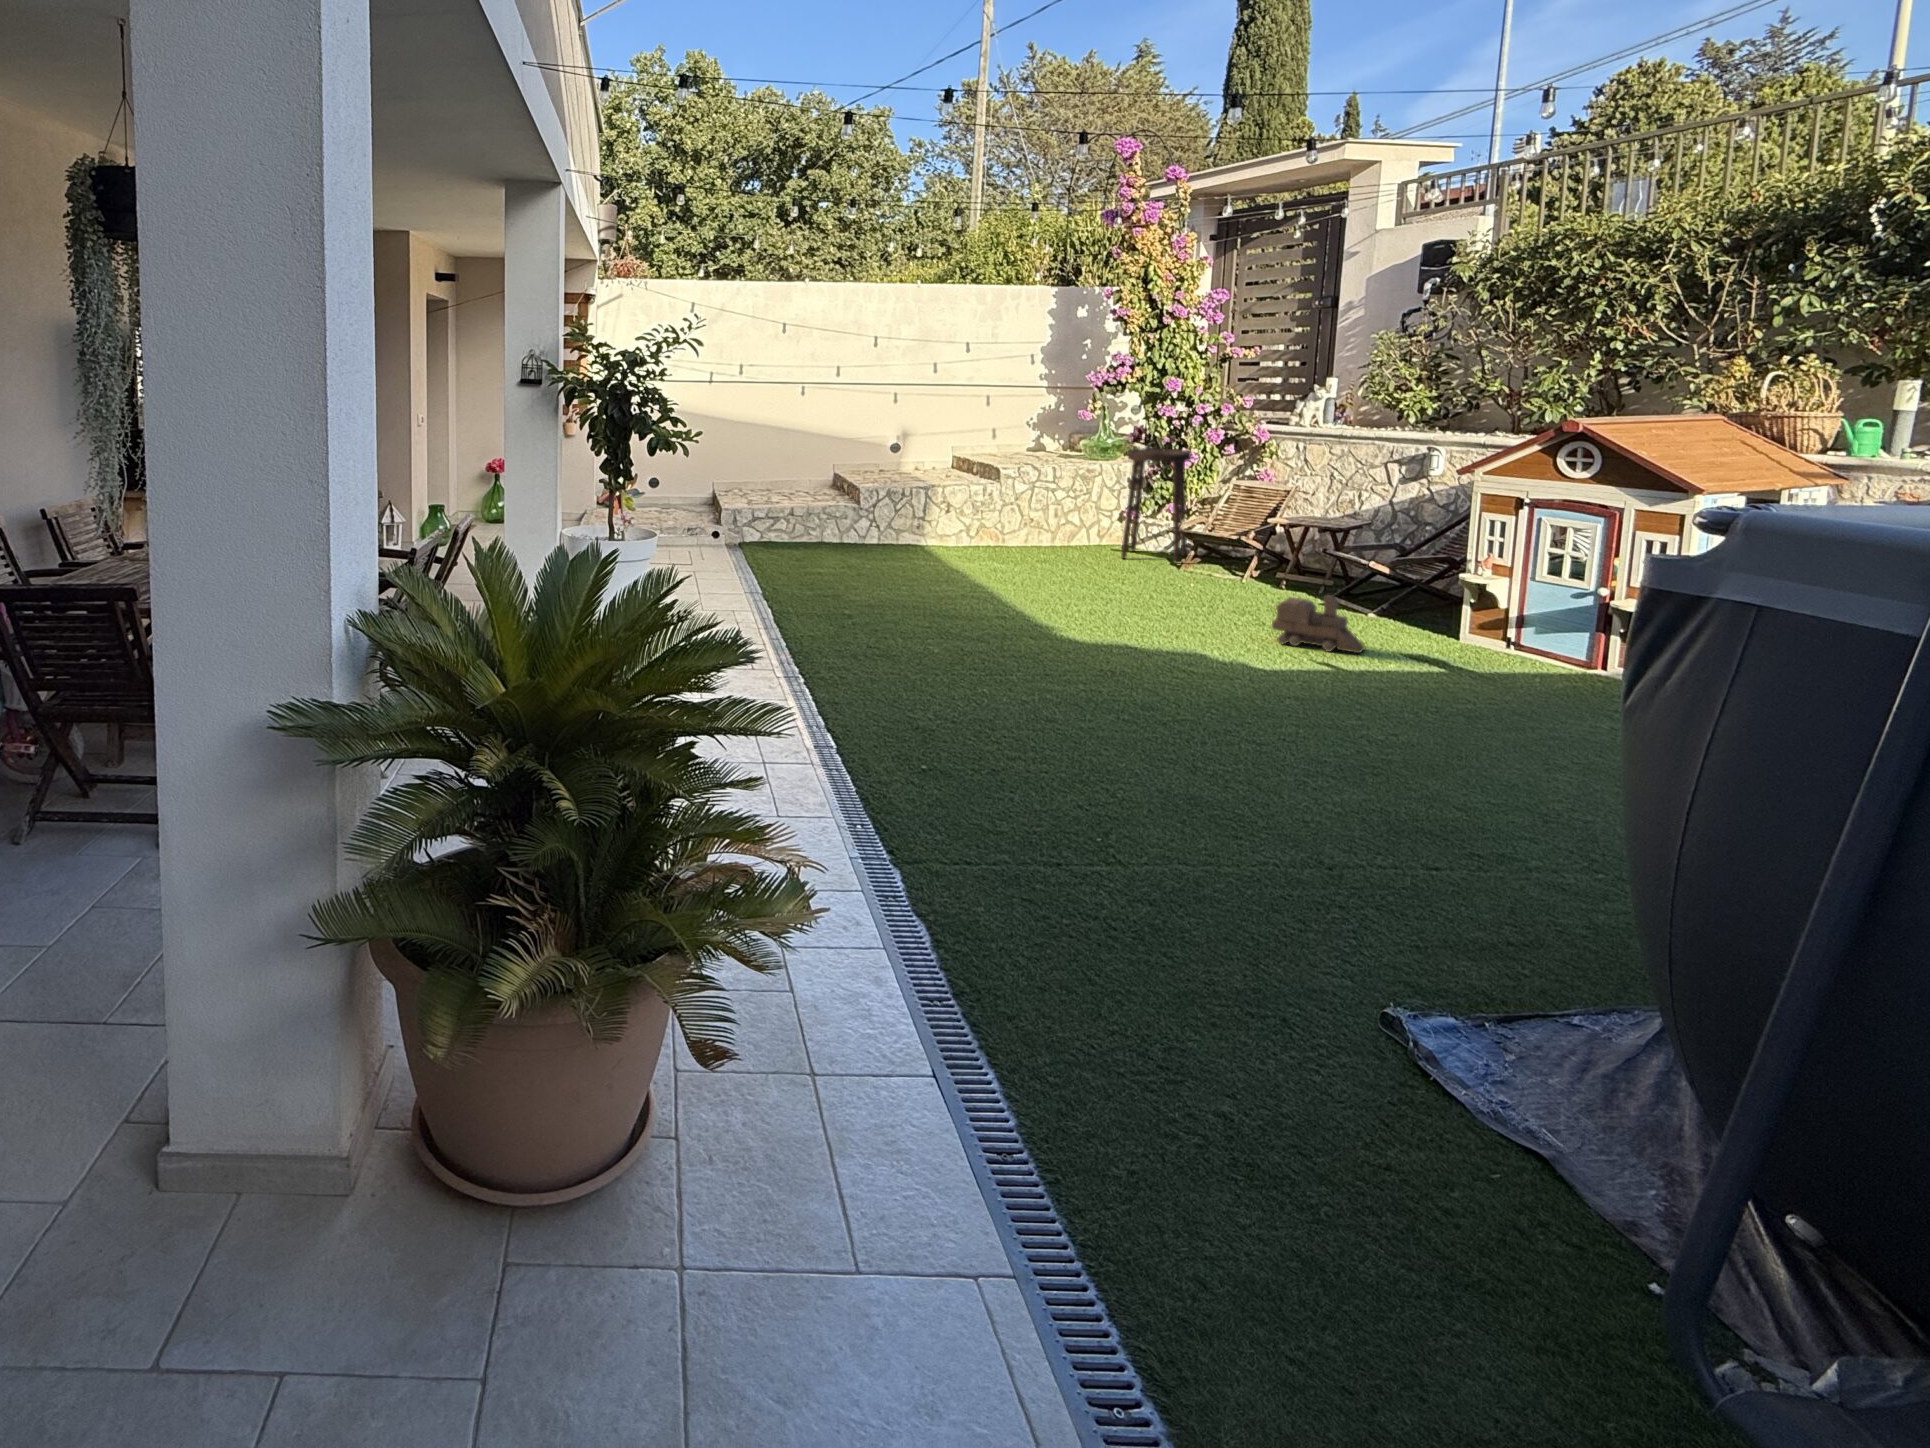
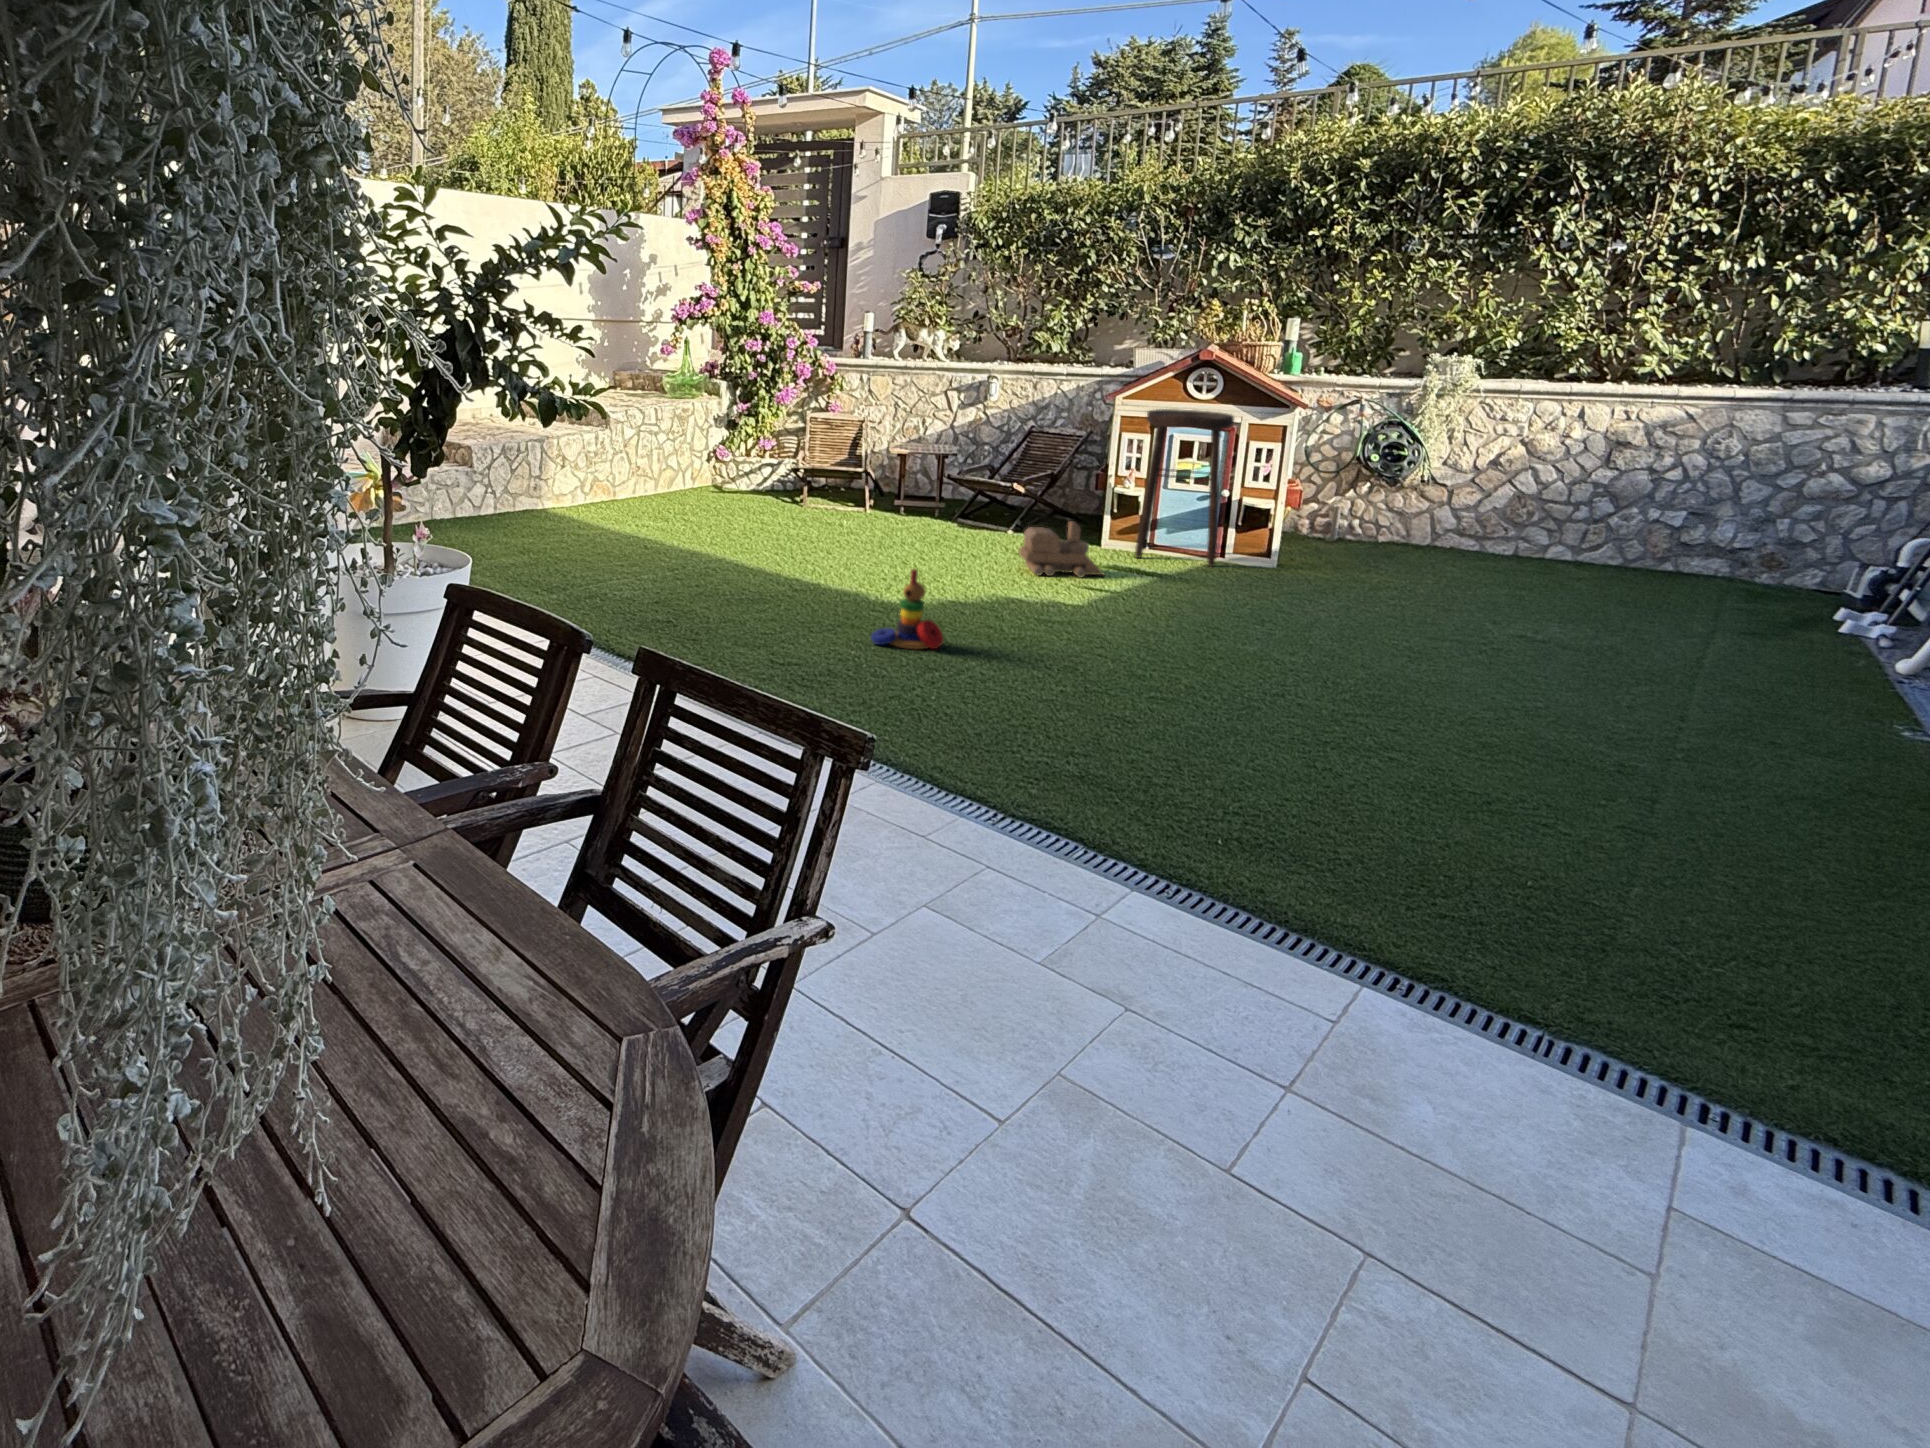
stool: present [1121,448,1191,564] -> present [1135,409,1234,567]
stacking toy: none [993,604,1049,672] -> present [871,569,943,649]

